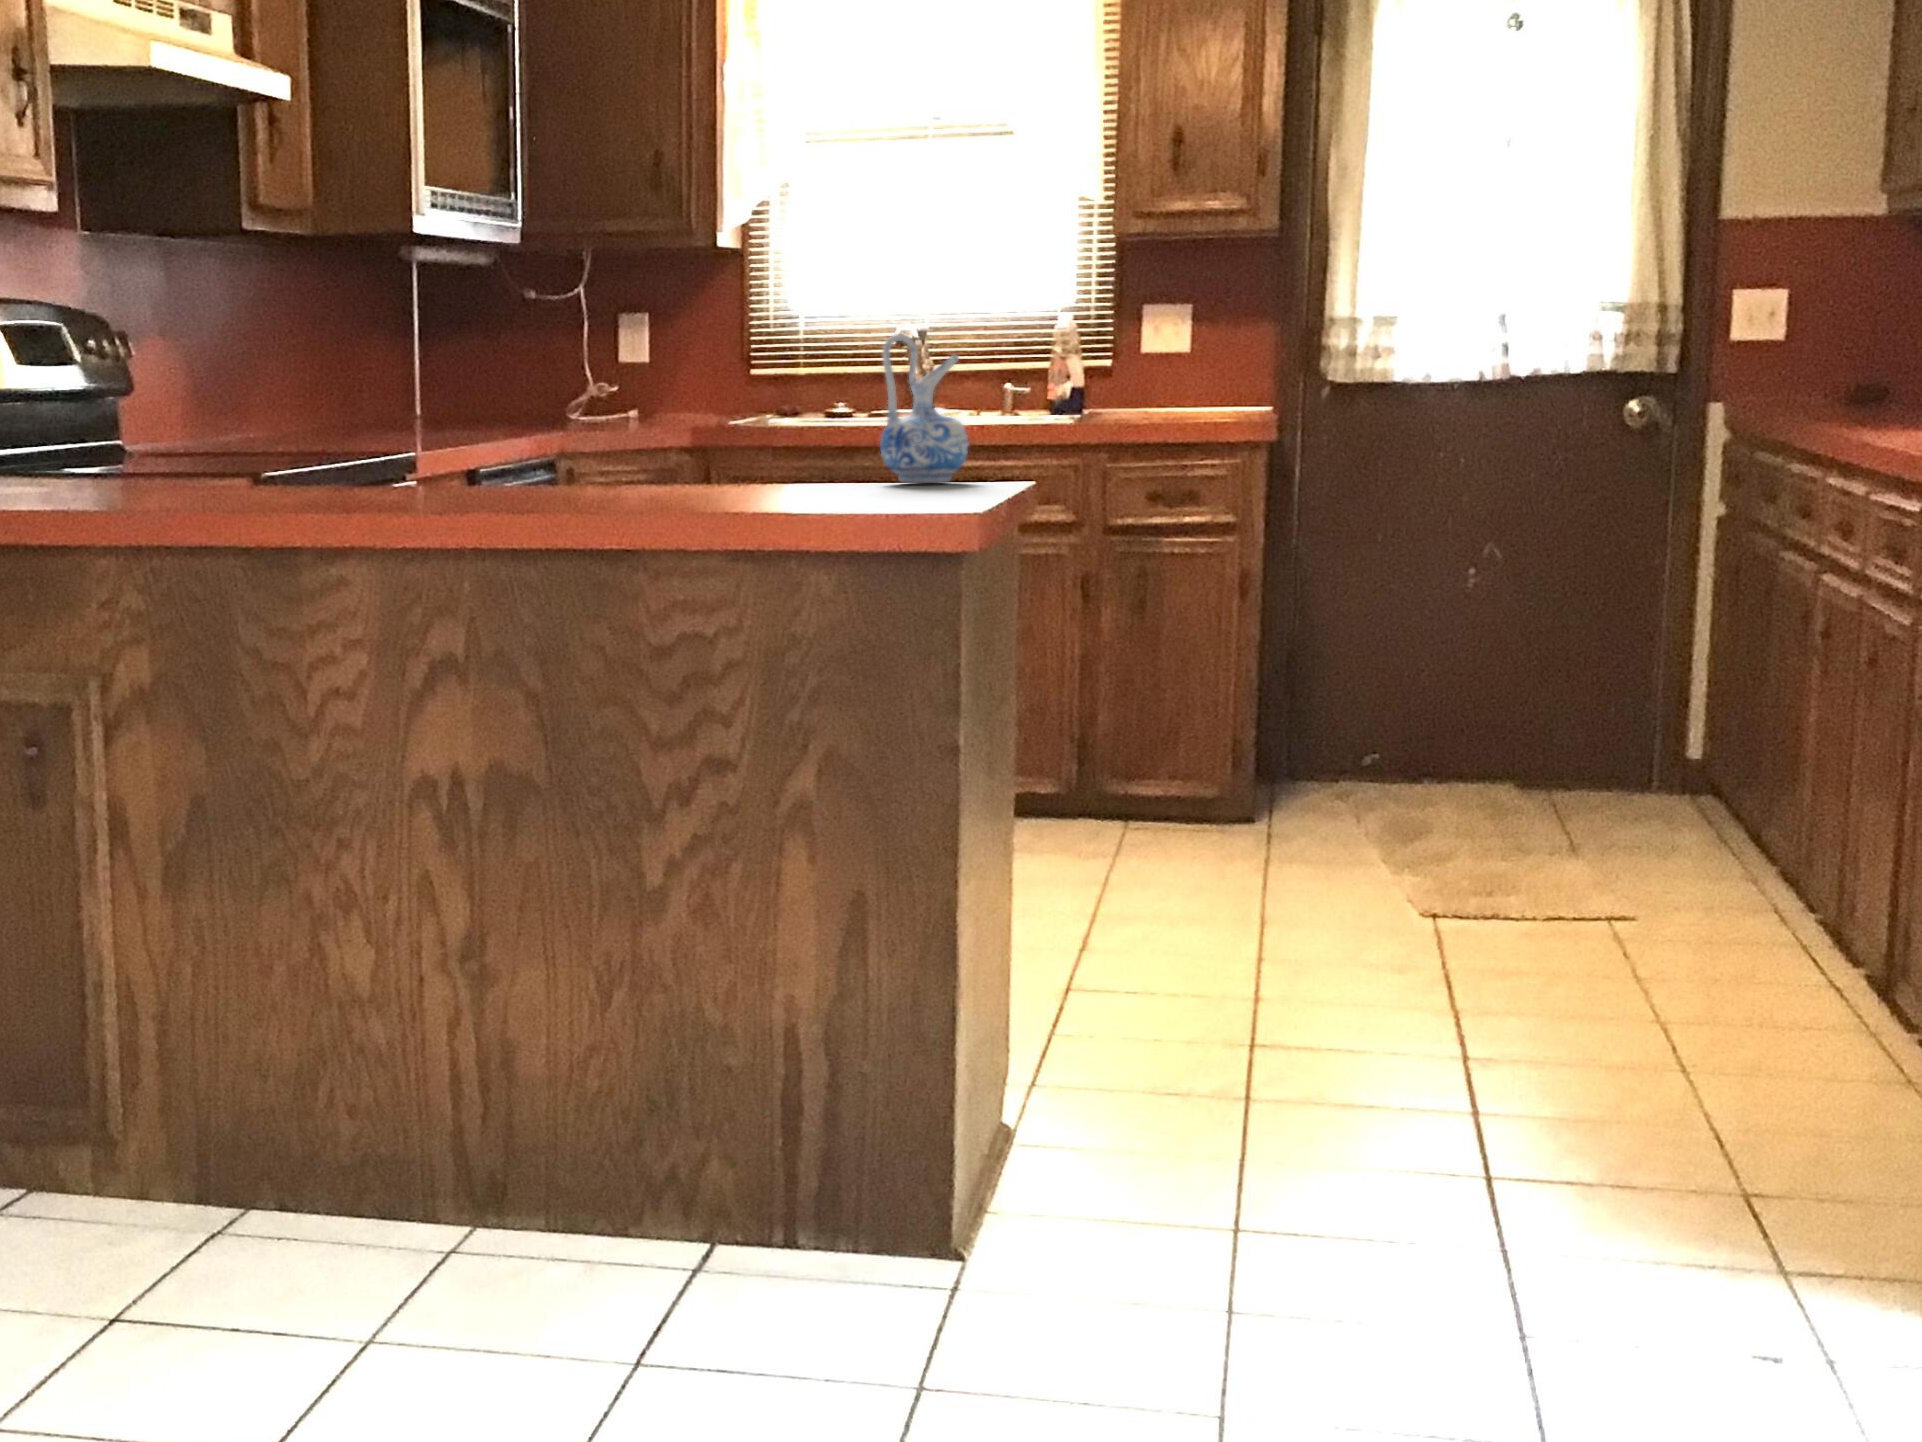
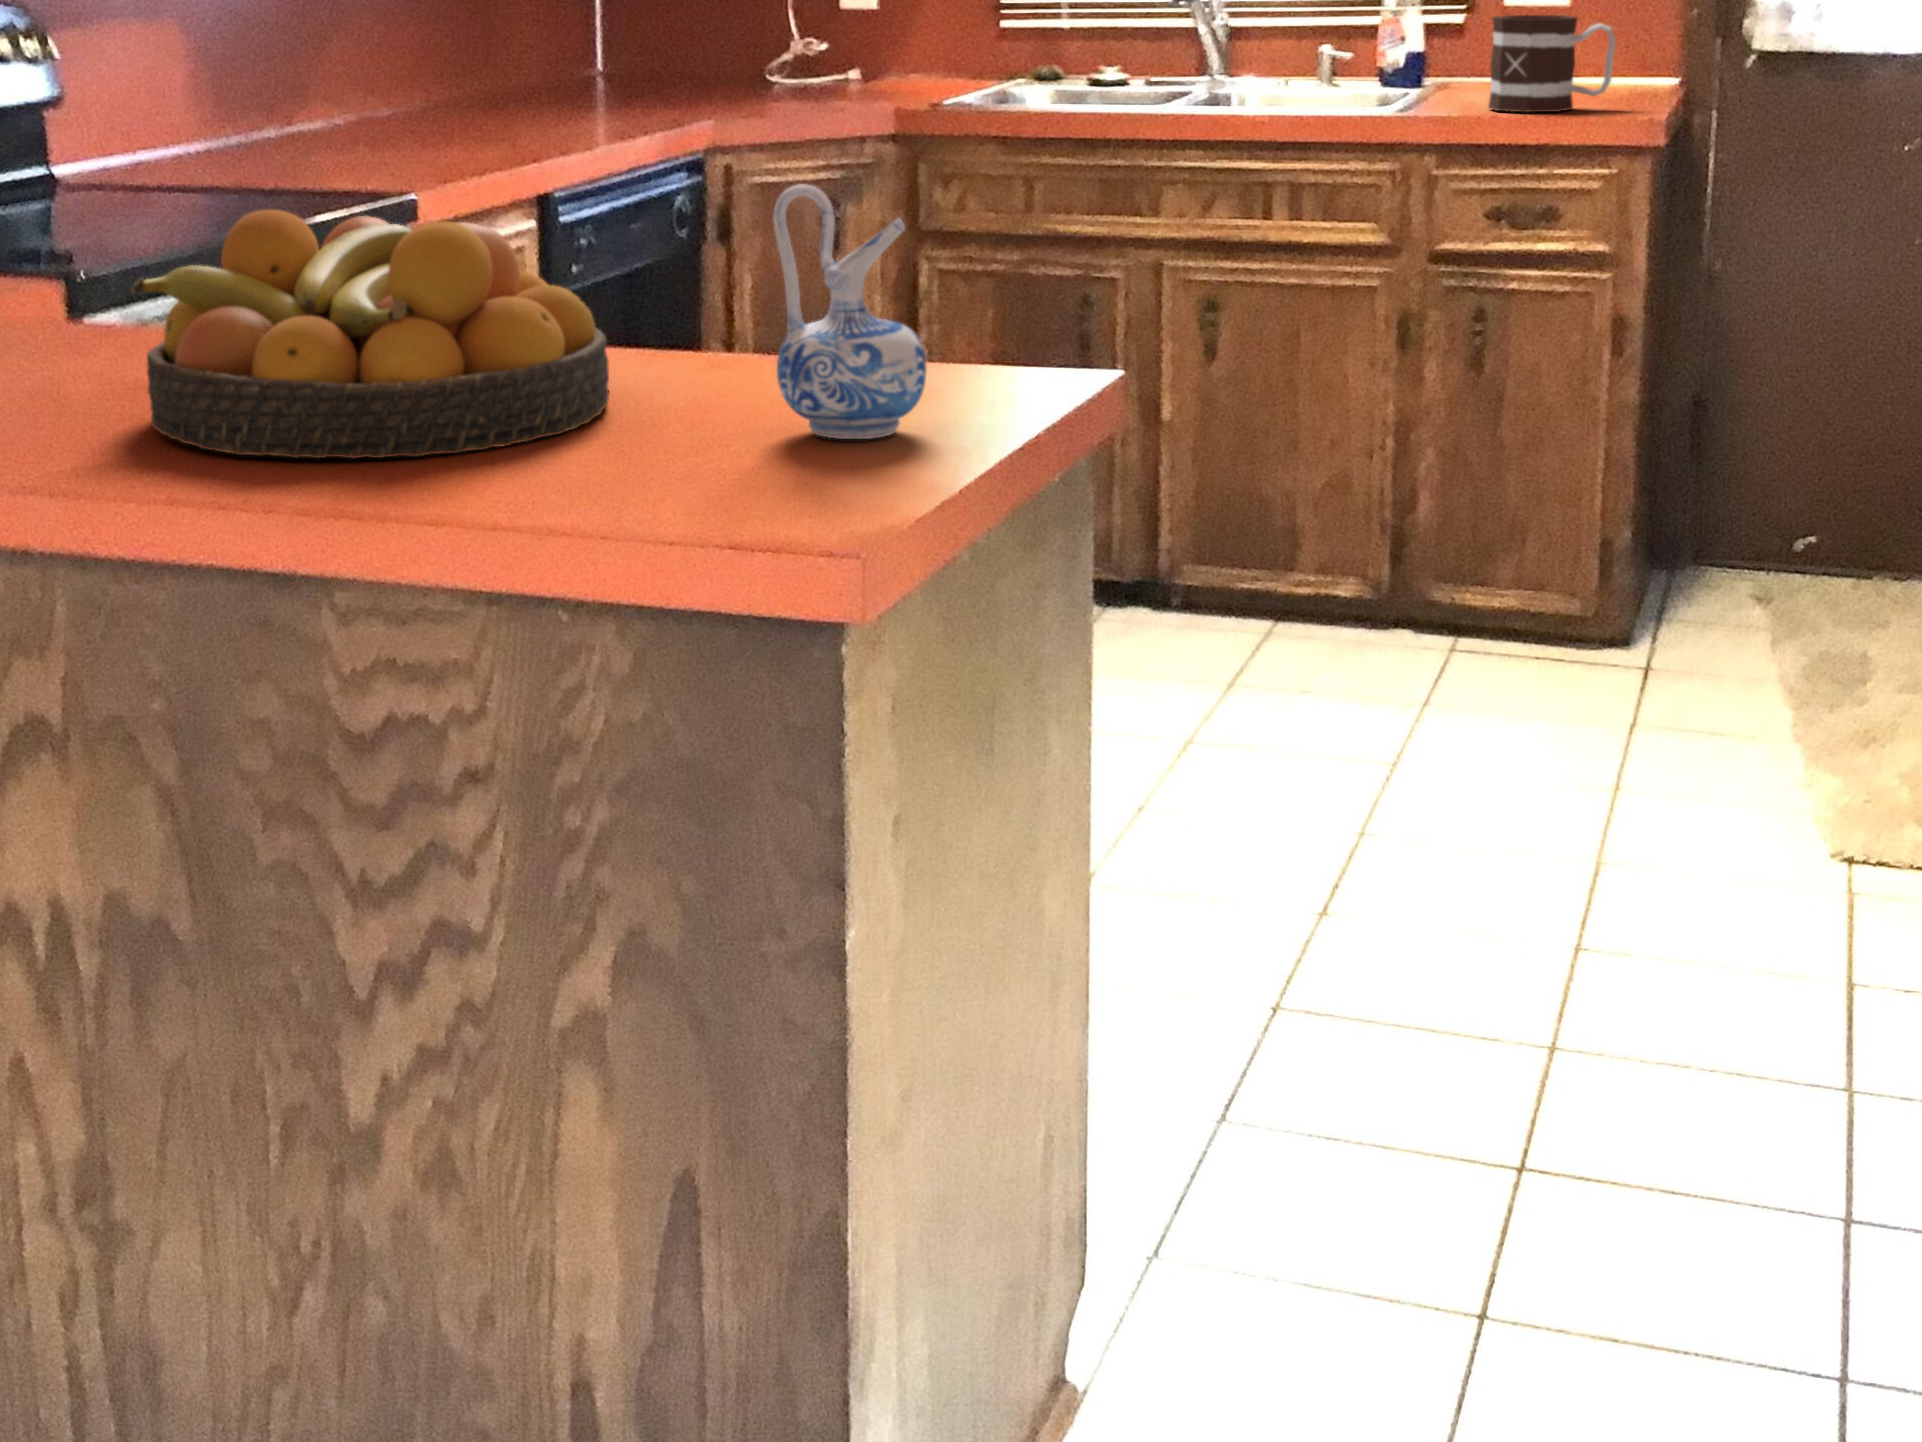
mug: none [1149,346,1242,416] -> present [1489,15,1616,112]
fruit bowl: none [488,360,764,493] -> present [131,210,609,458]

